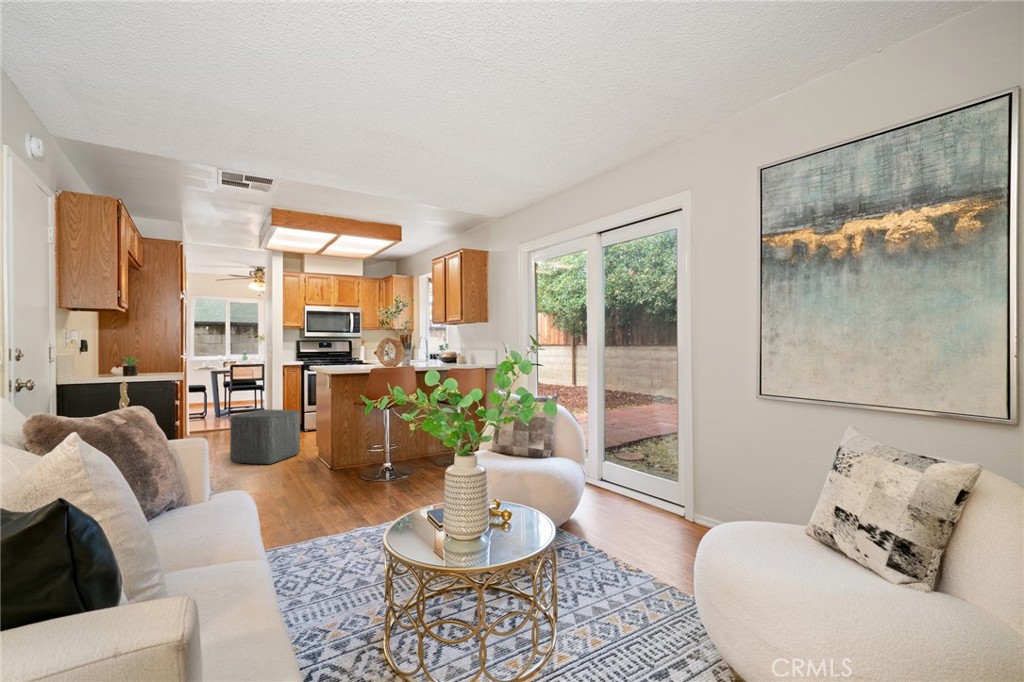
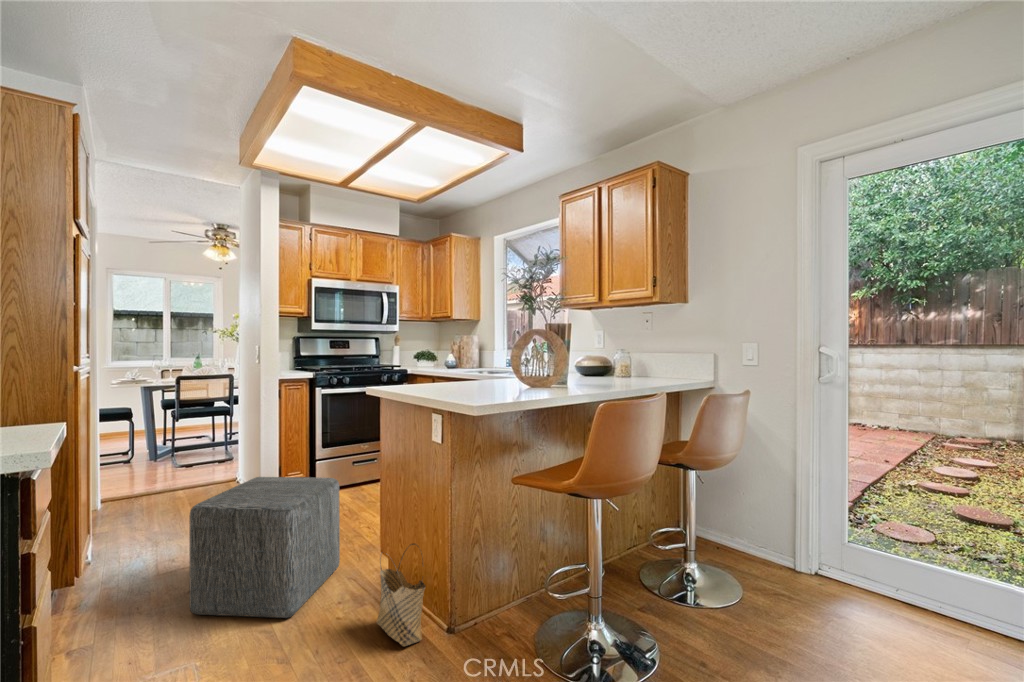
woven basket: none [305,433,323,471] -> present [377,544,426,646]

